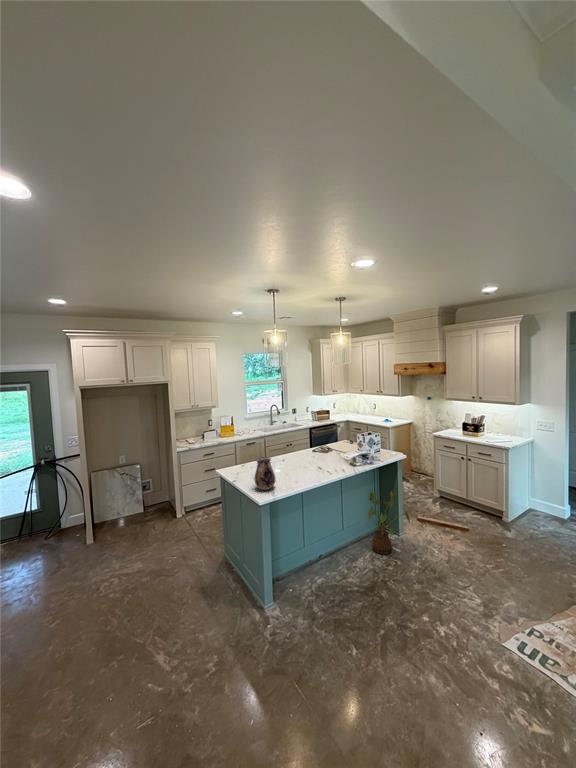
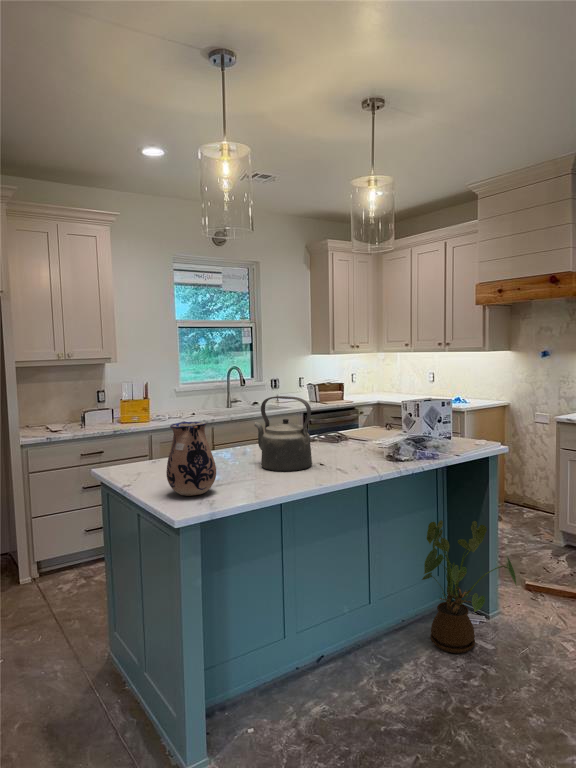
kettle: none [289,439,316,474] -> present [254,396,312,471]

